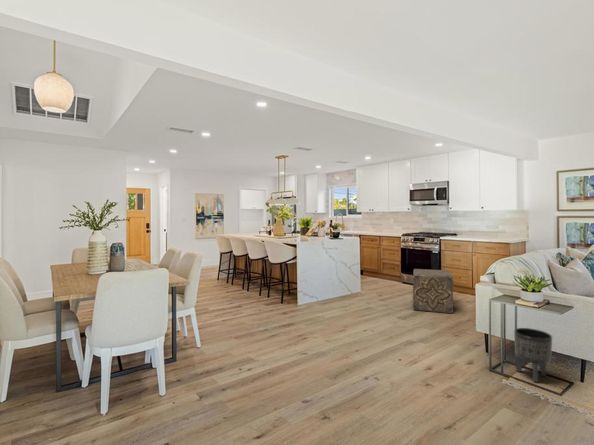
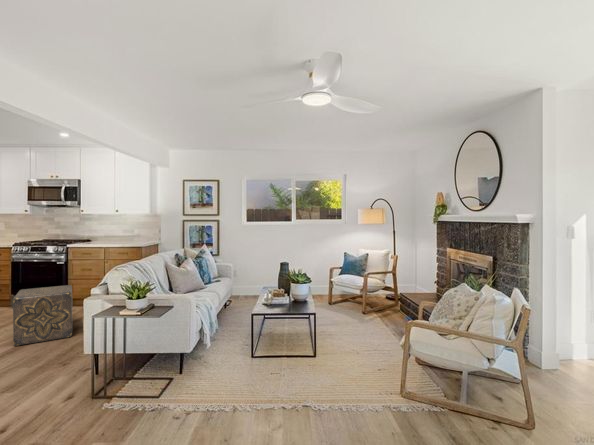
planter: present [514,328,552,382] -> none [120,336,155,393]

